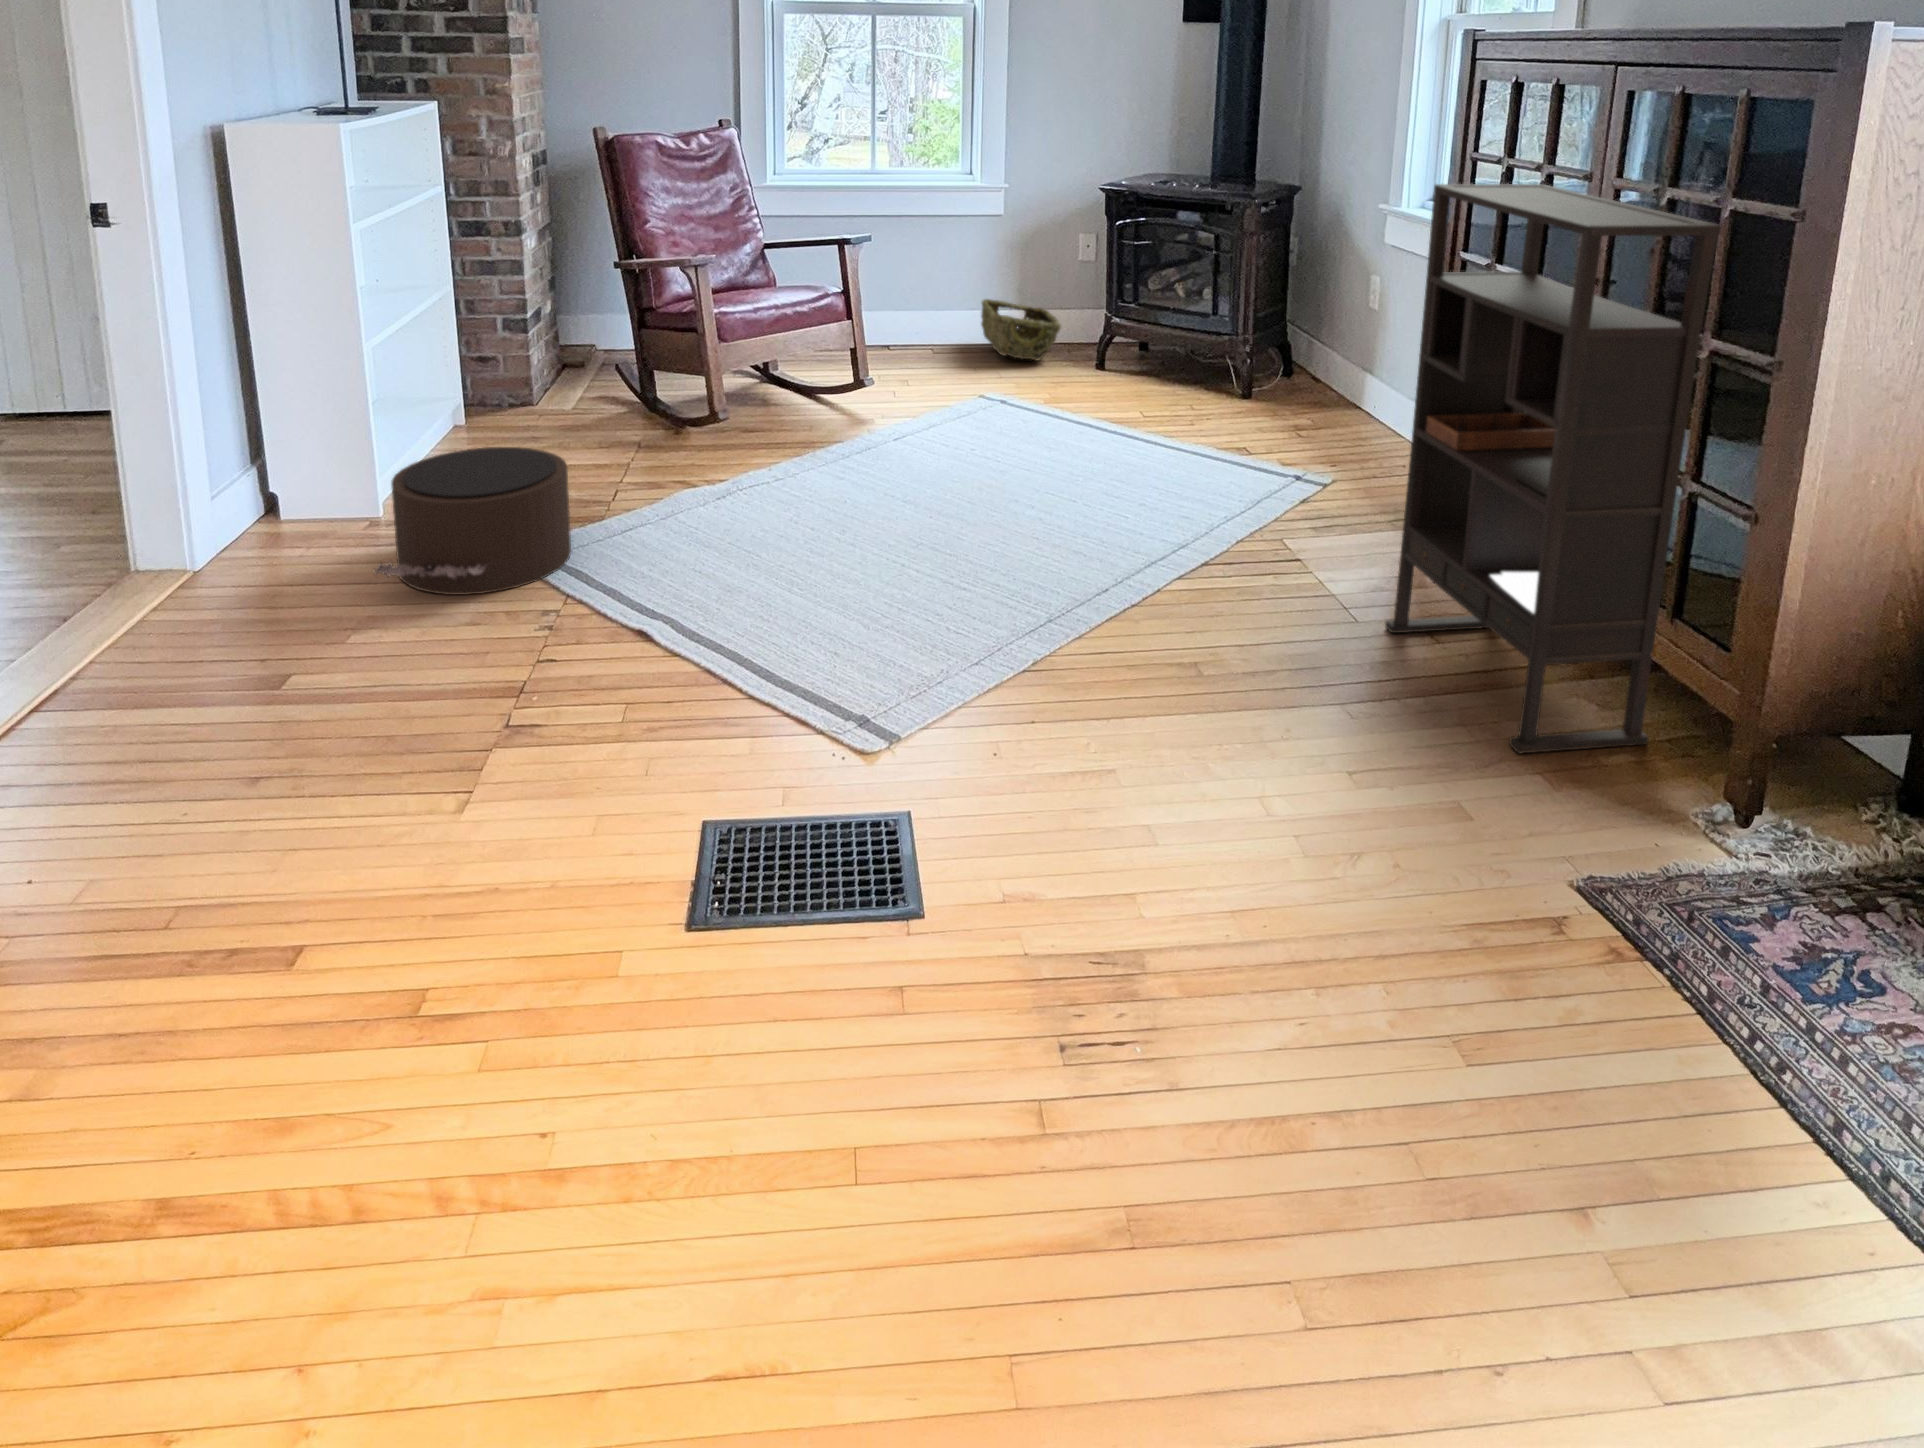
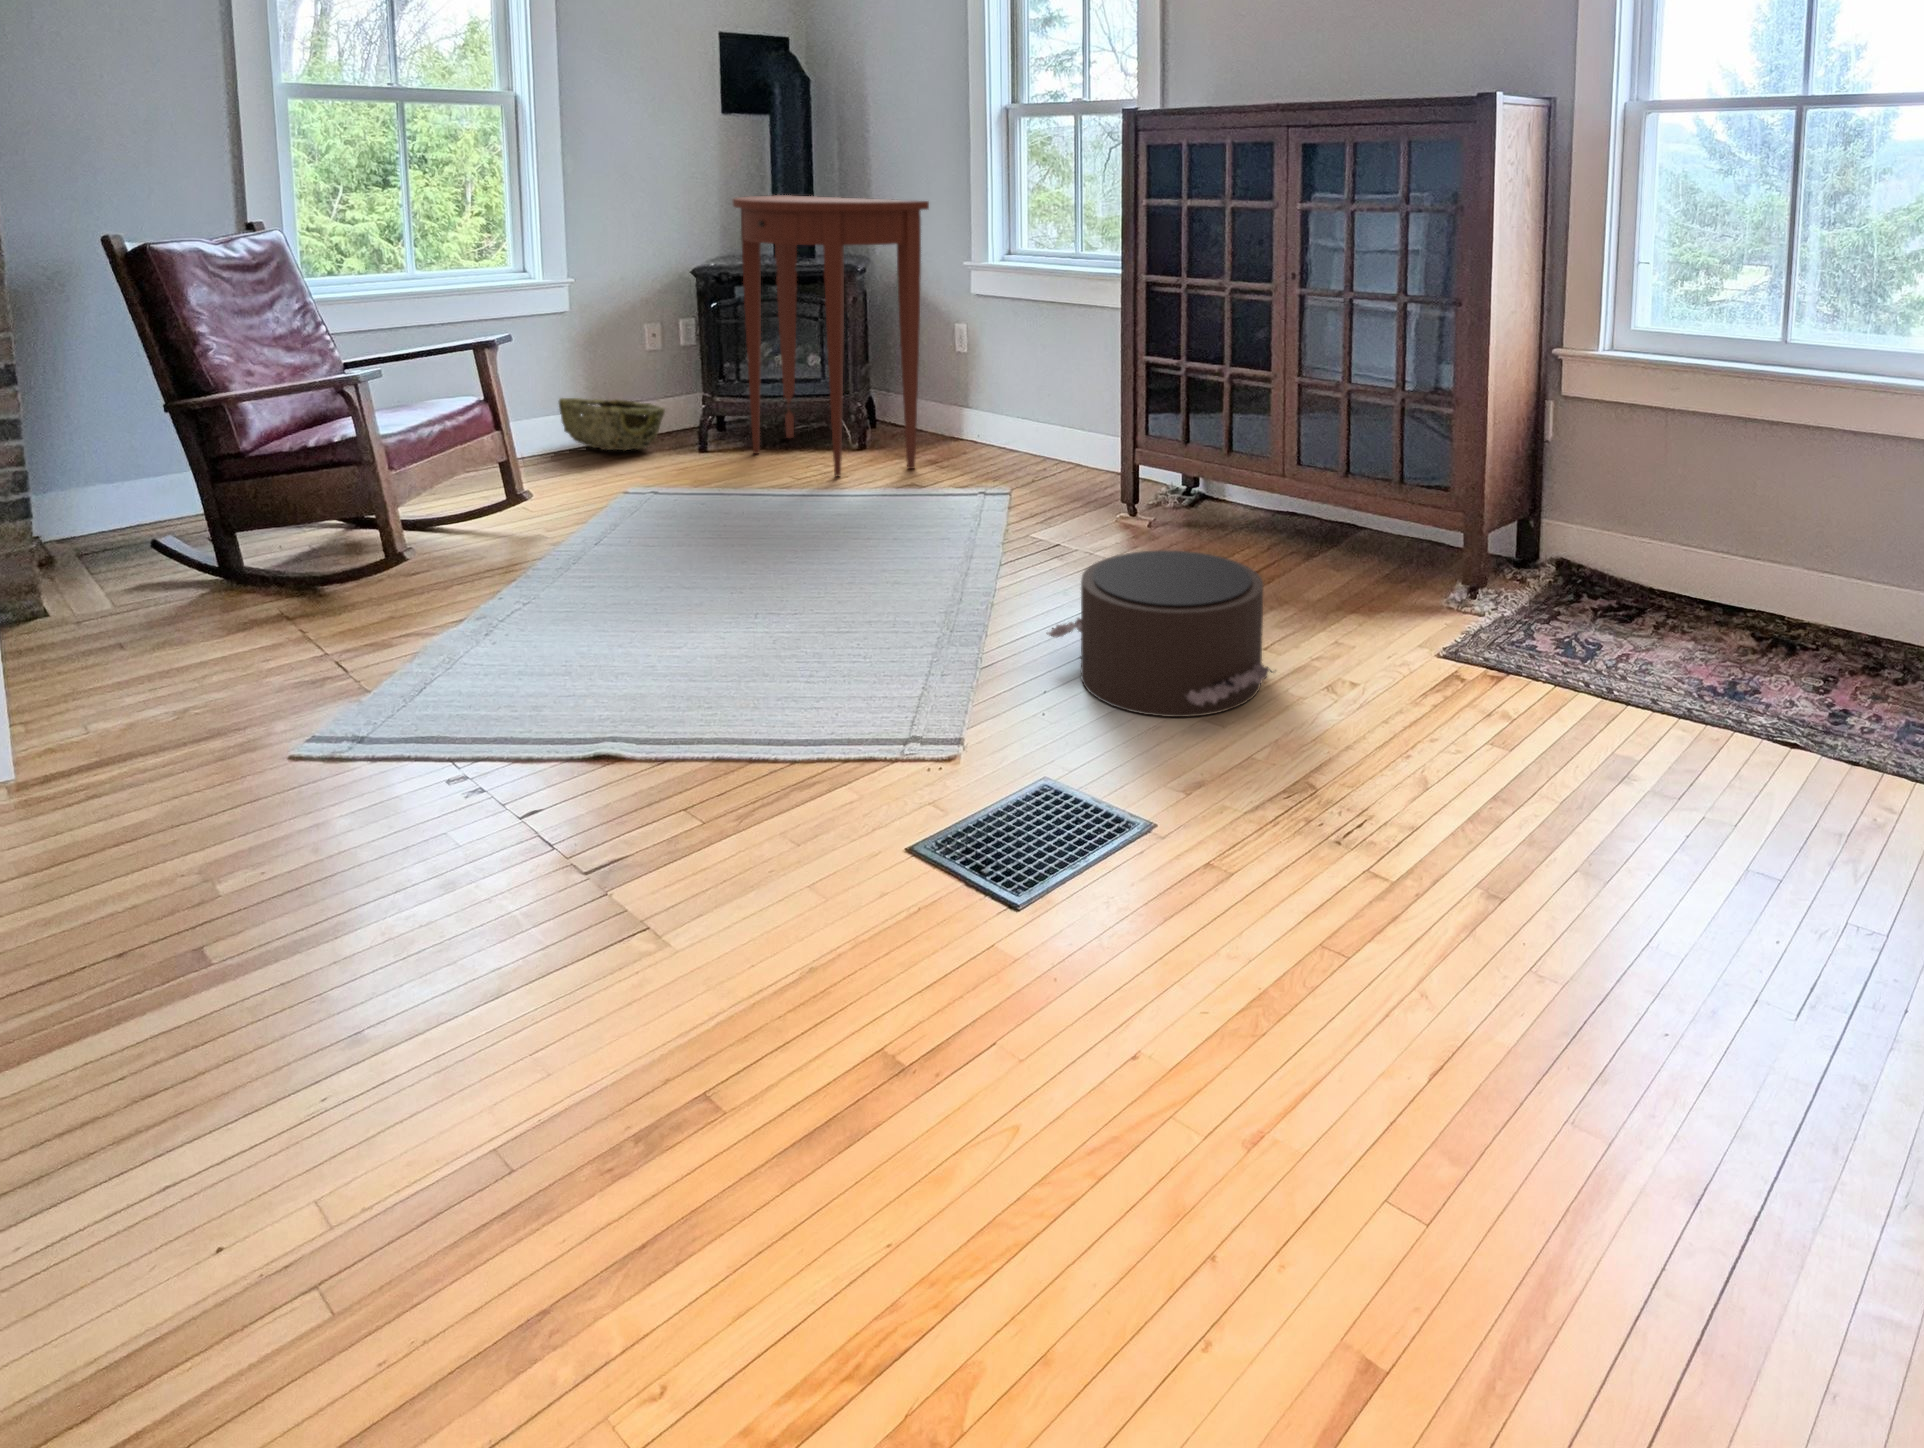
console table: none [1110,115,1291,436] -> present [733,195,929,476]
bookshelf: present [1385,184,1721,754] -> none [1180,215,1402,604]
pouf: present [374,447,571,595] -> present [1048,550,1270,717]

